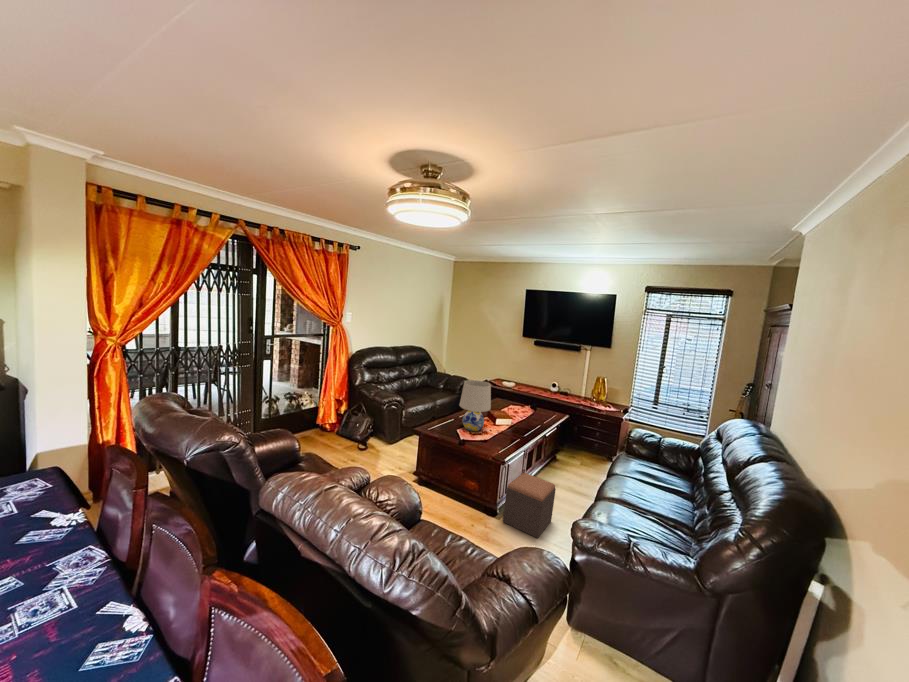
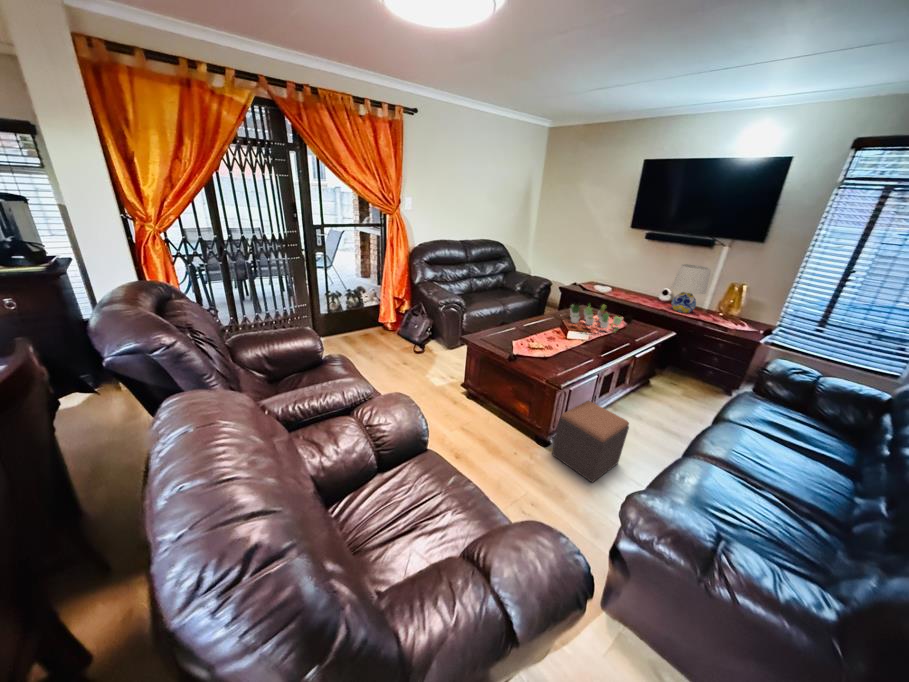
table lamp: present [459,380,491,431] -> present [671,264,711,313]
succulent plant: none [494,396,533,419] -> present [570,304,622,329]

